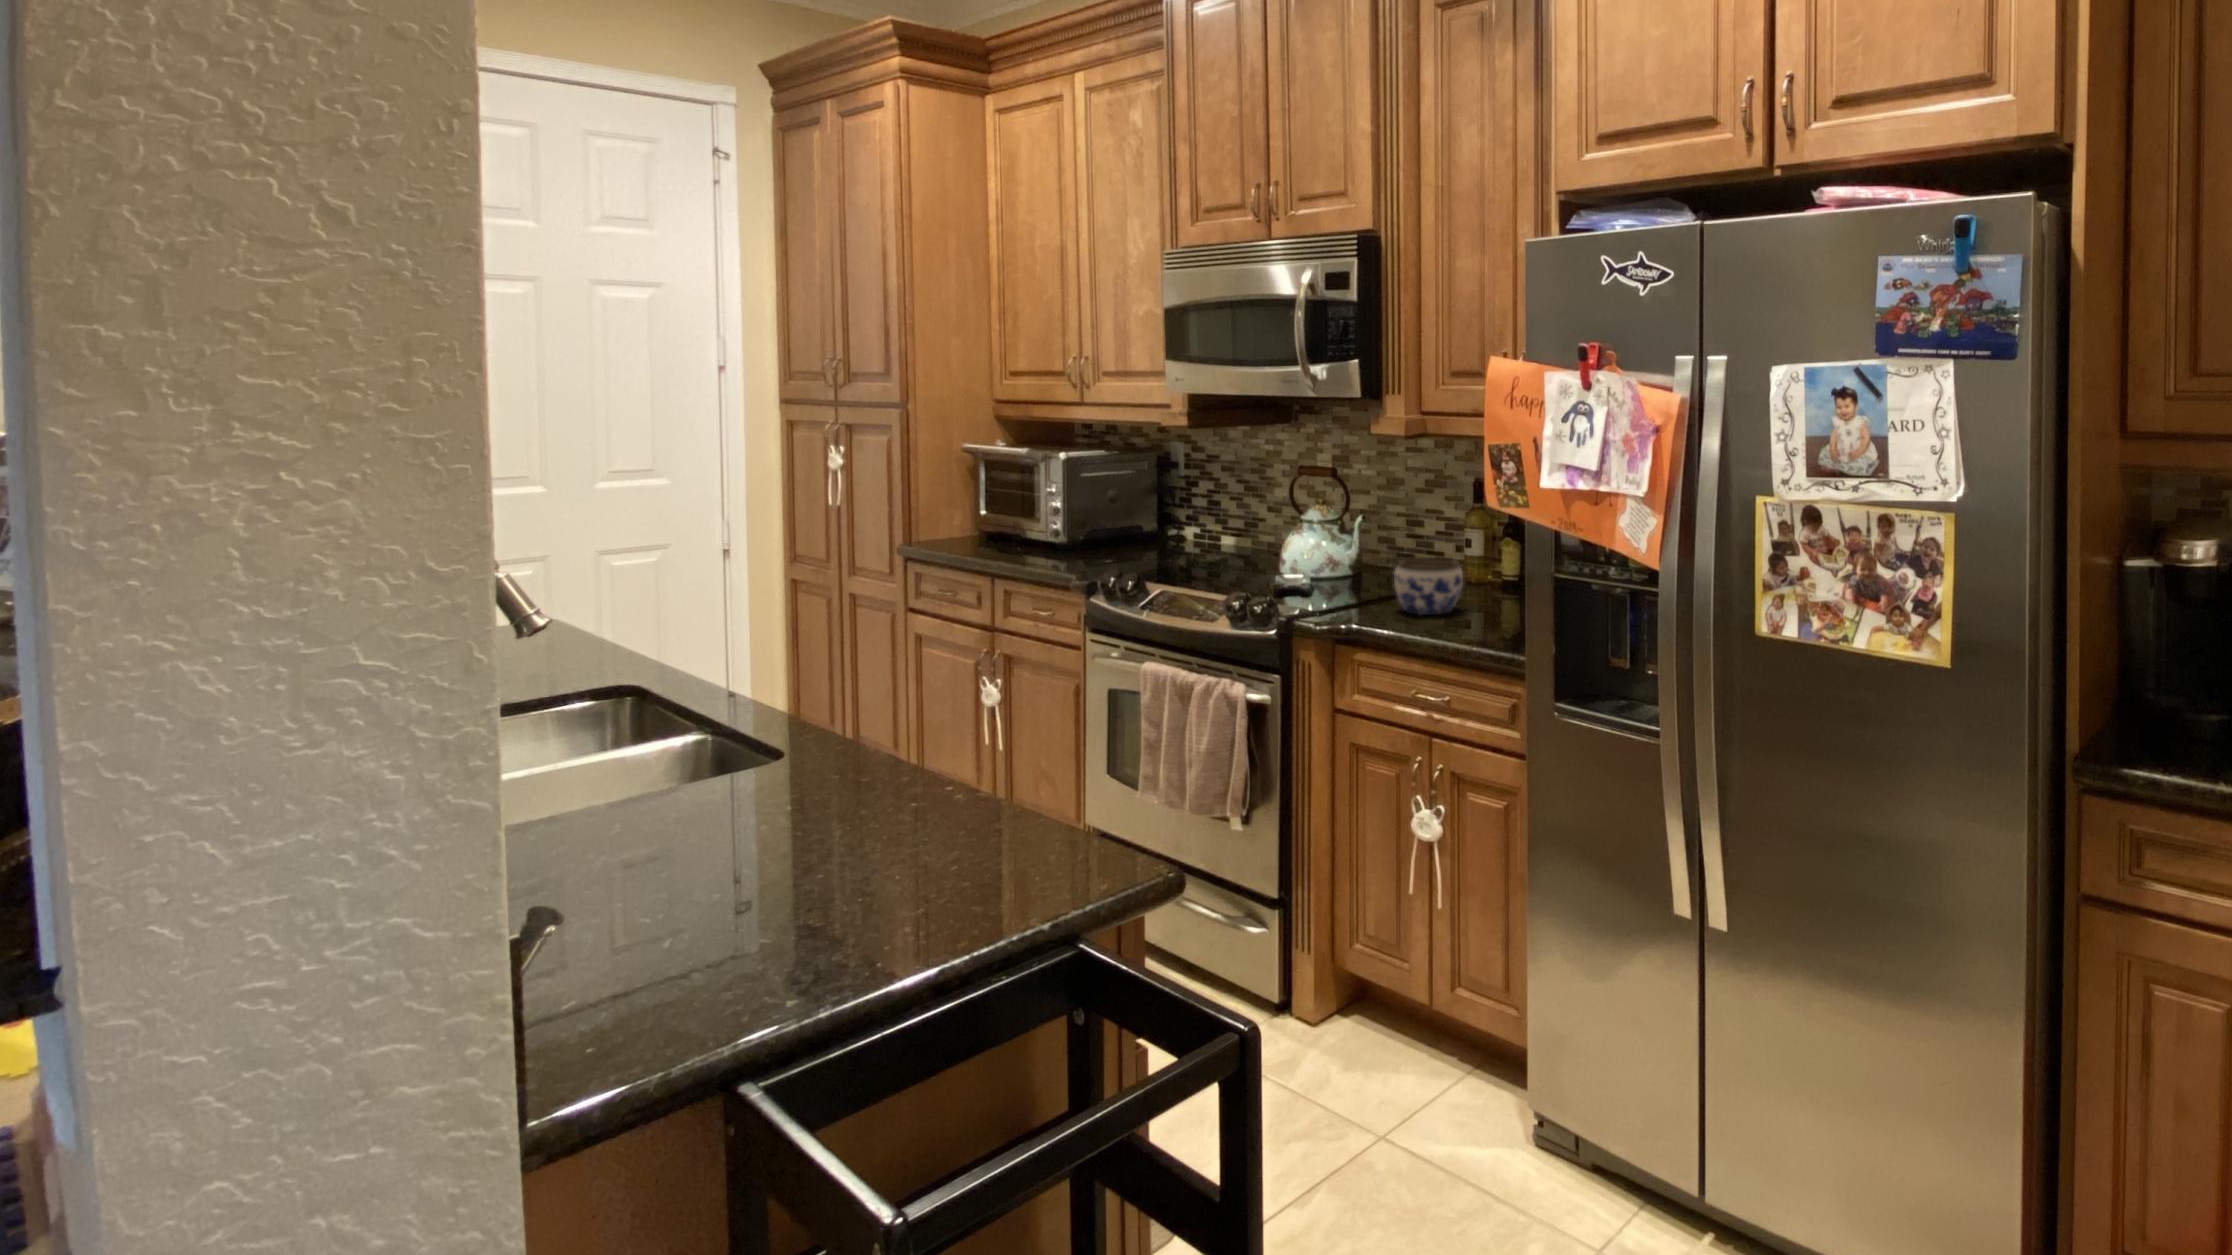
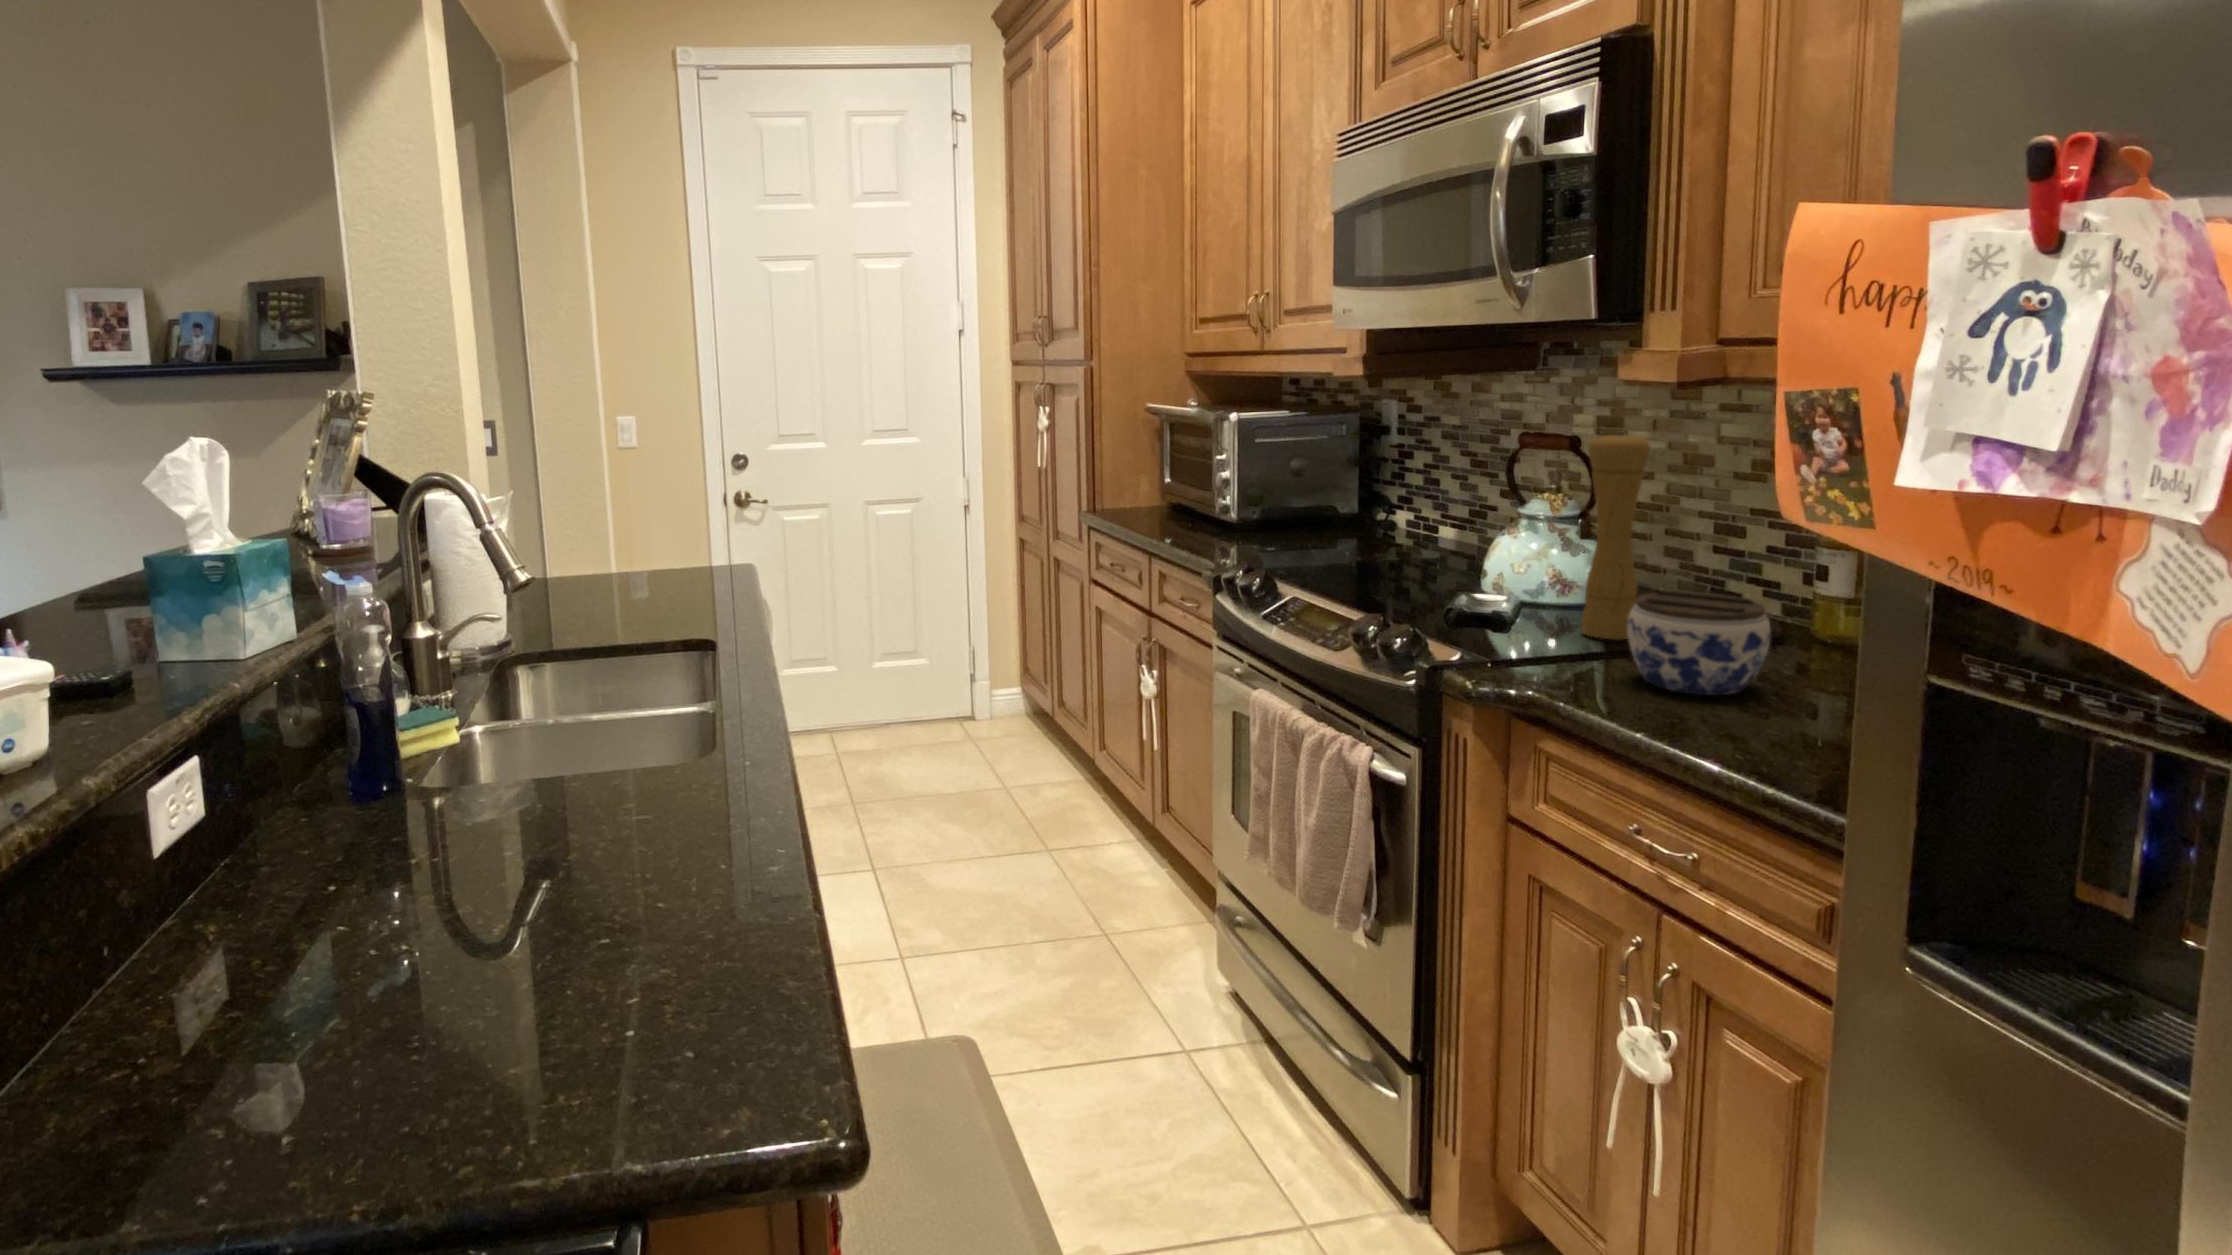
pepper mill: none [1355,464,1387,594] -> present [1581,432,1650,640]

